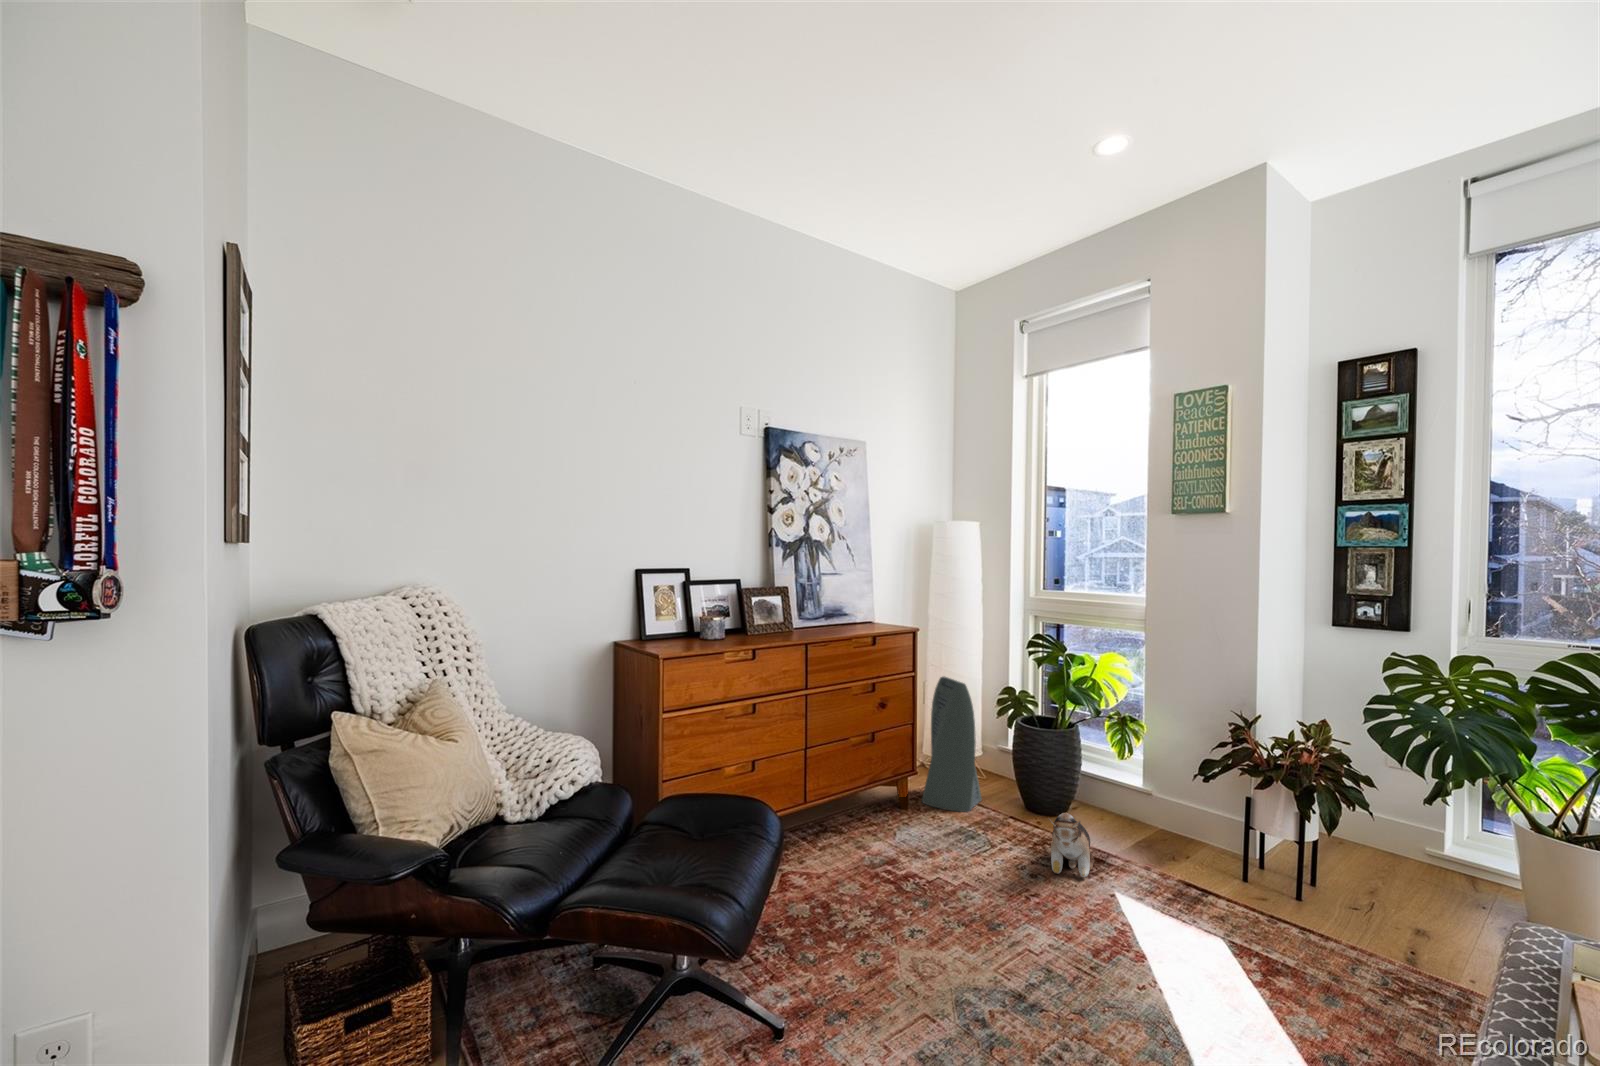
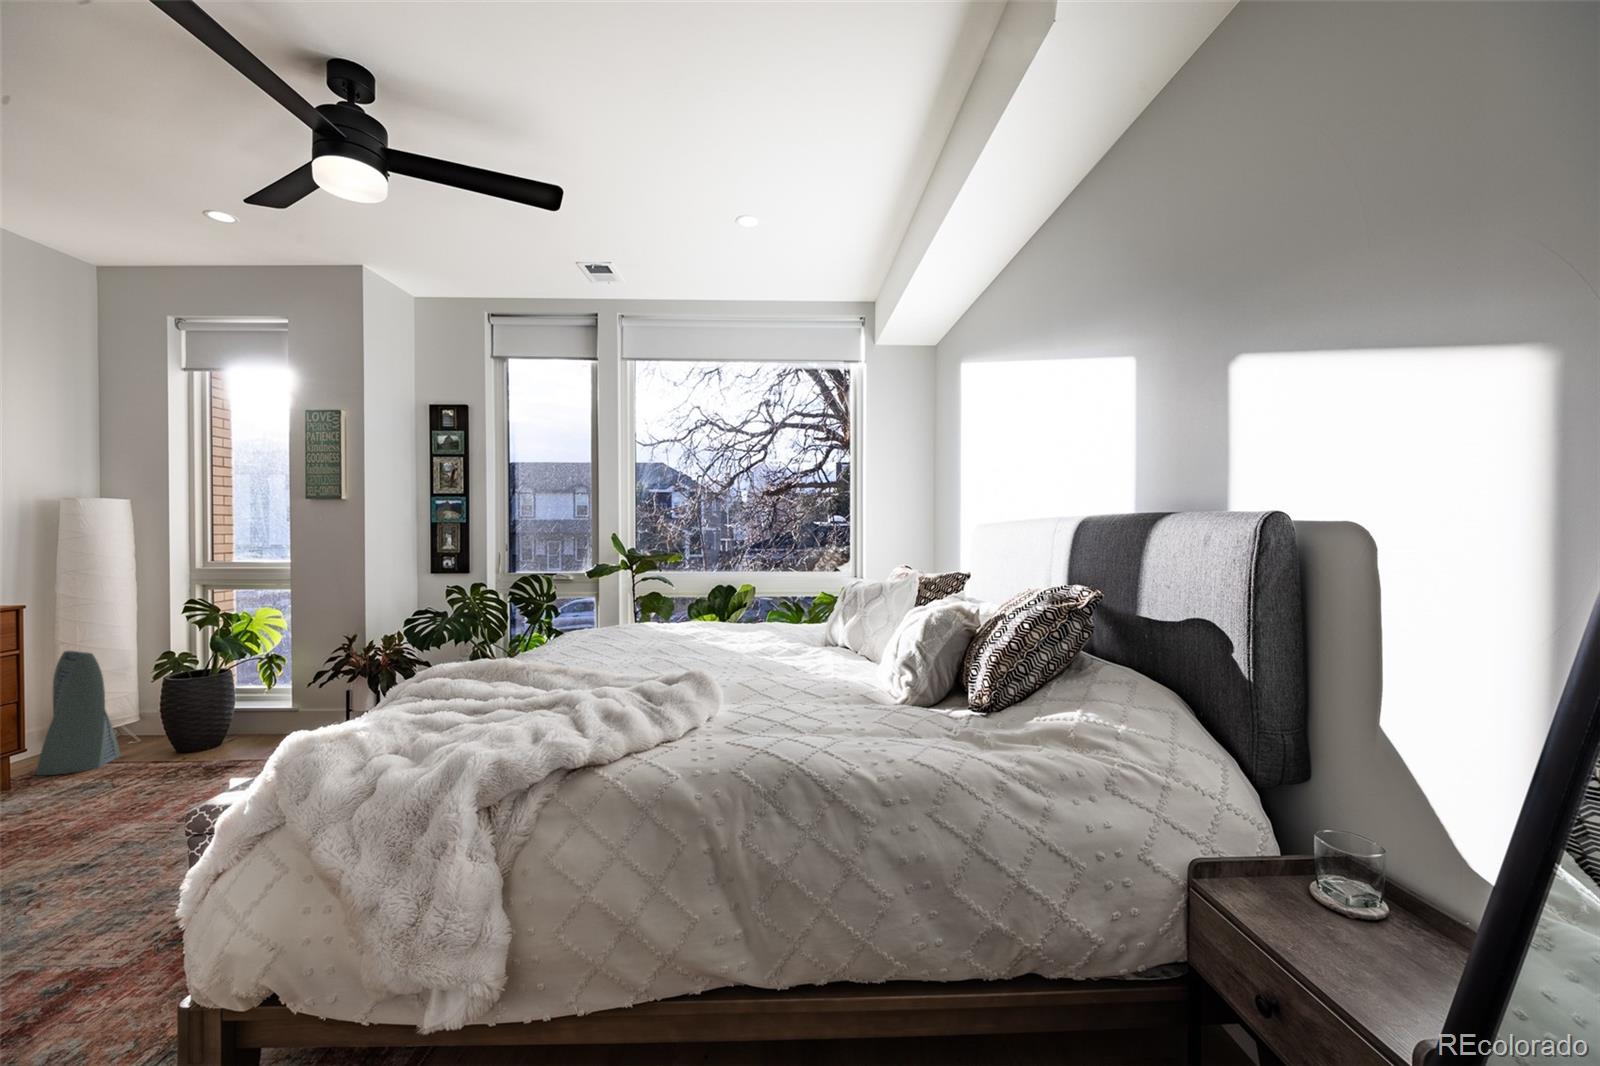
plush toy: present [1049,812,1094,877] -> none [157,735,214,786]

